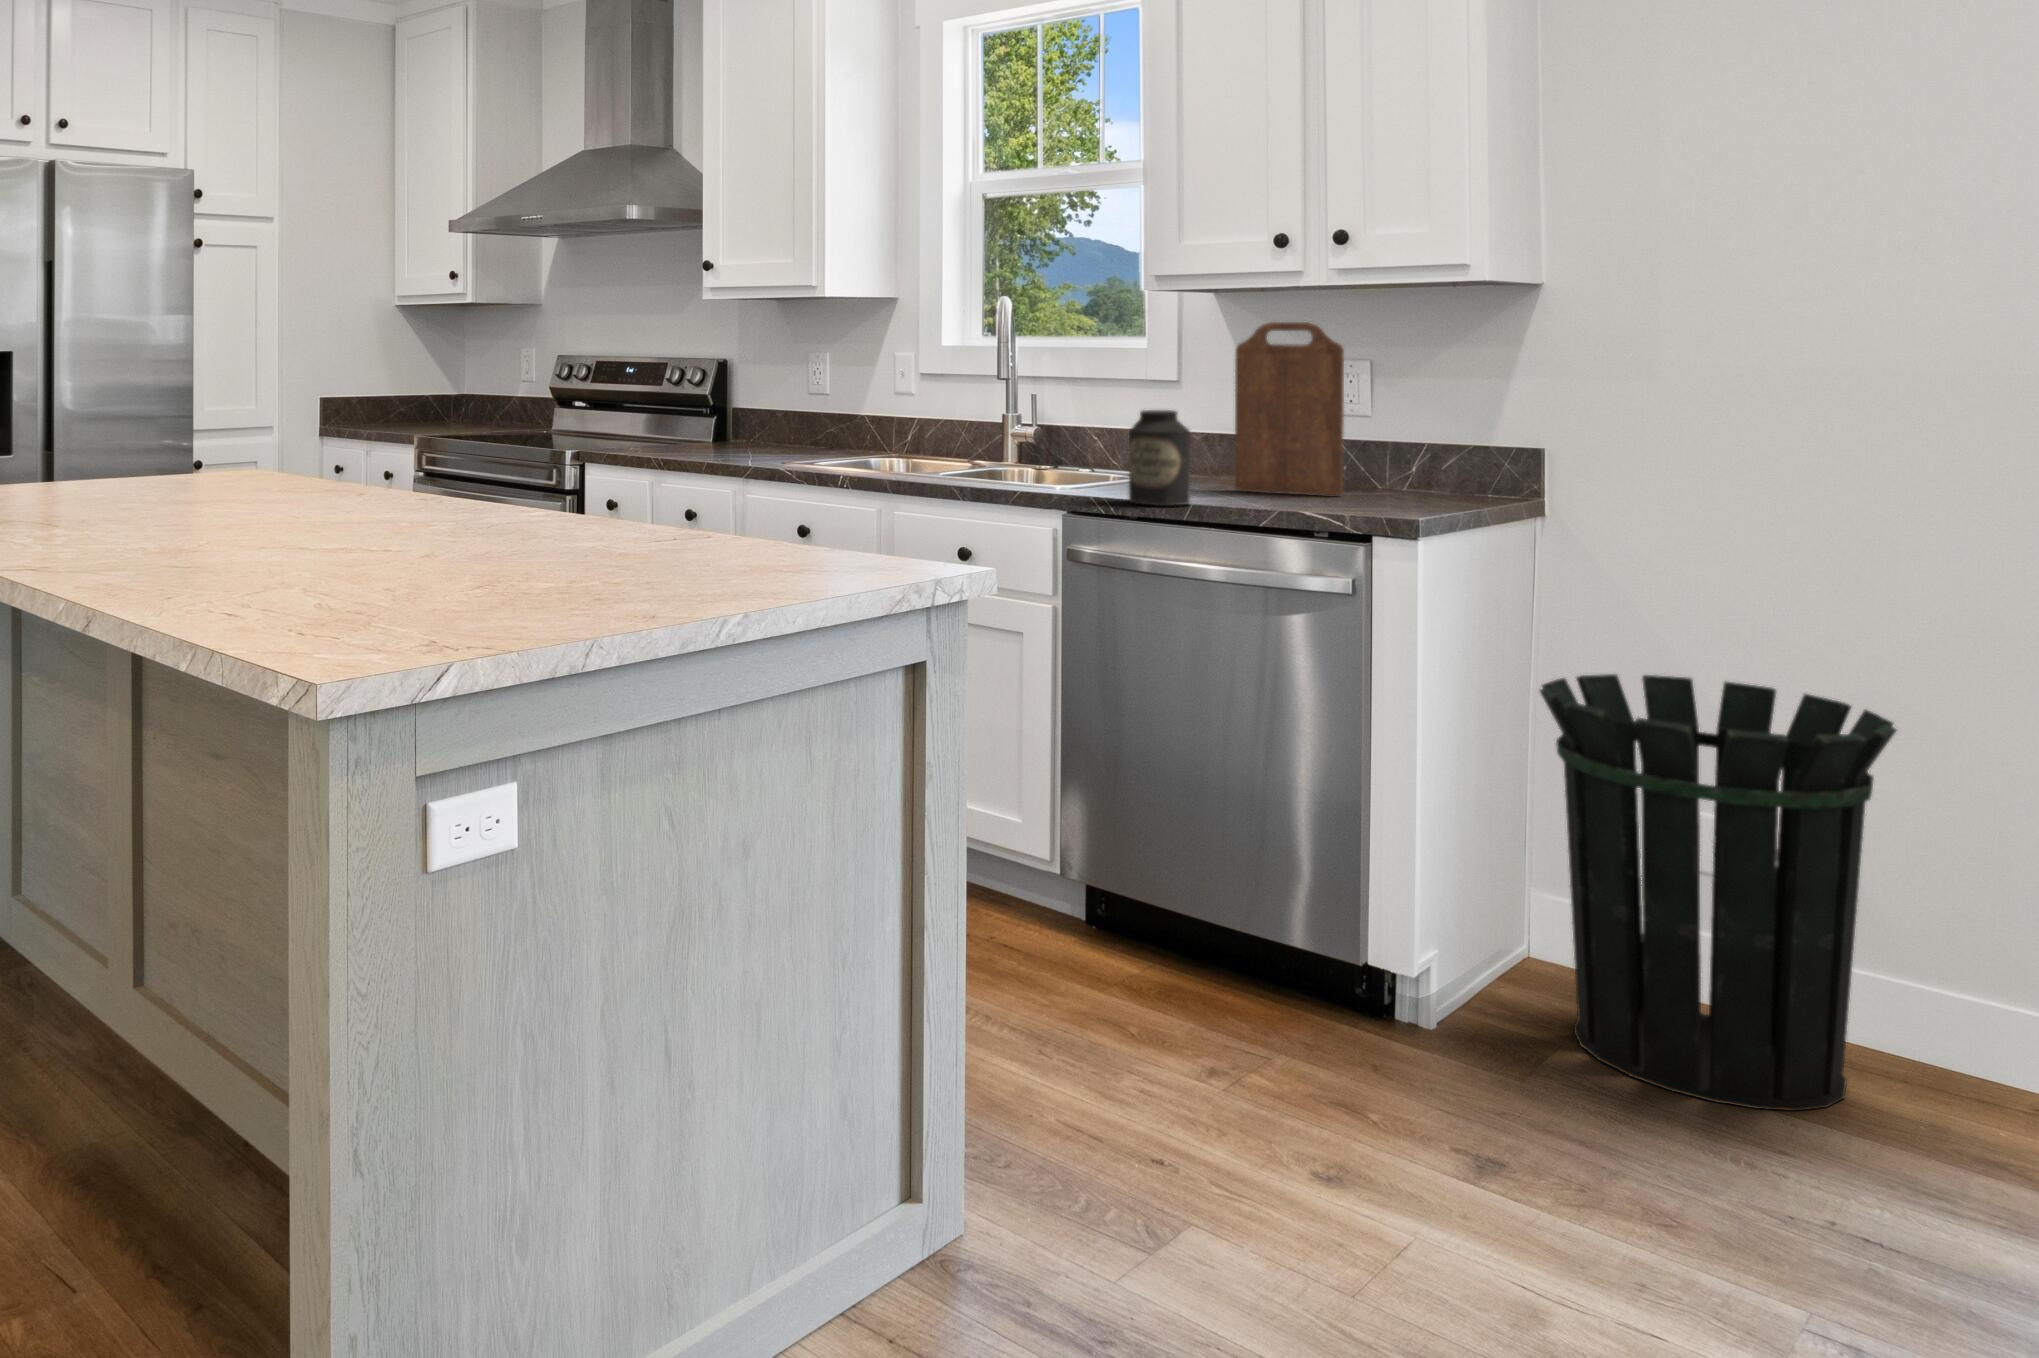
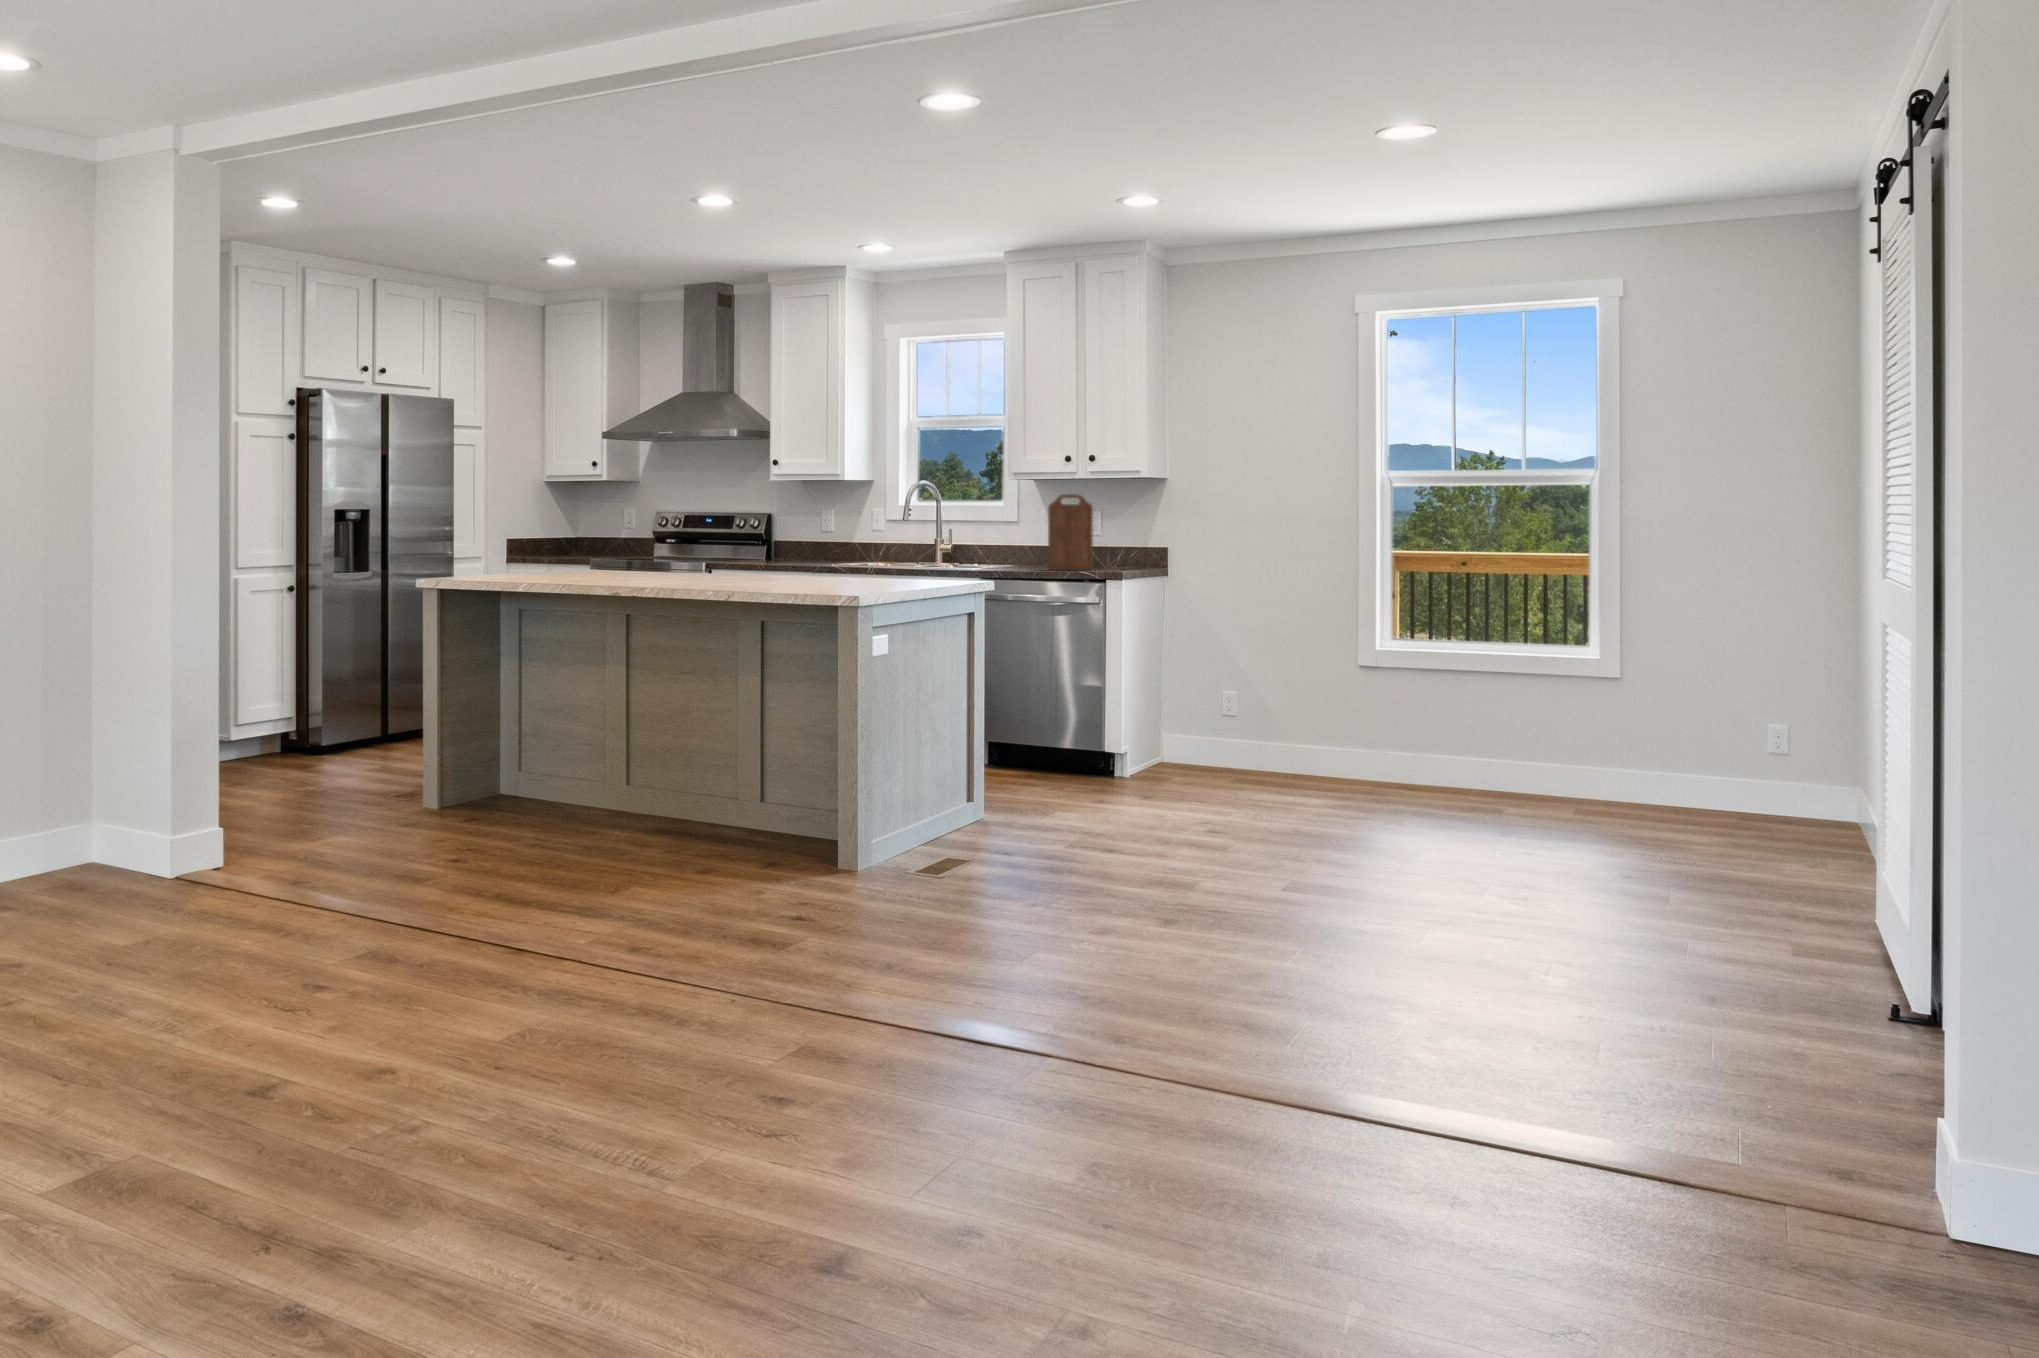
canister: present [1129,410,1190,506] -> none [1009,532,1034,573]
waste bin: present [1540,674,1897,1111] -> none [1166,638,1281,787]

